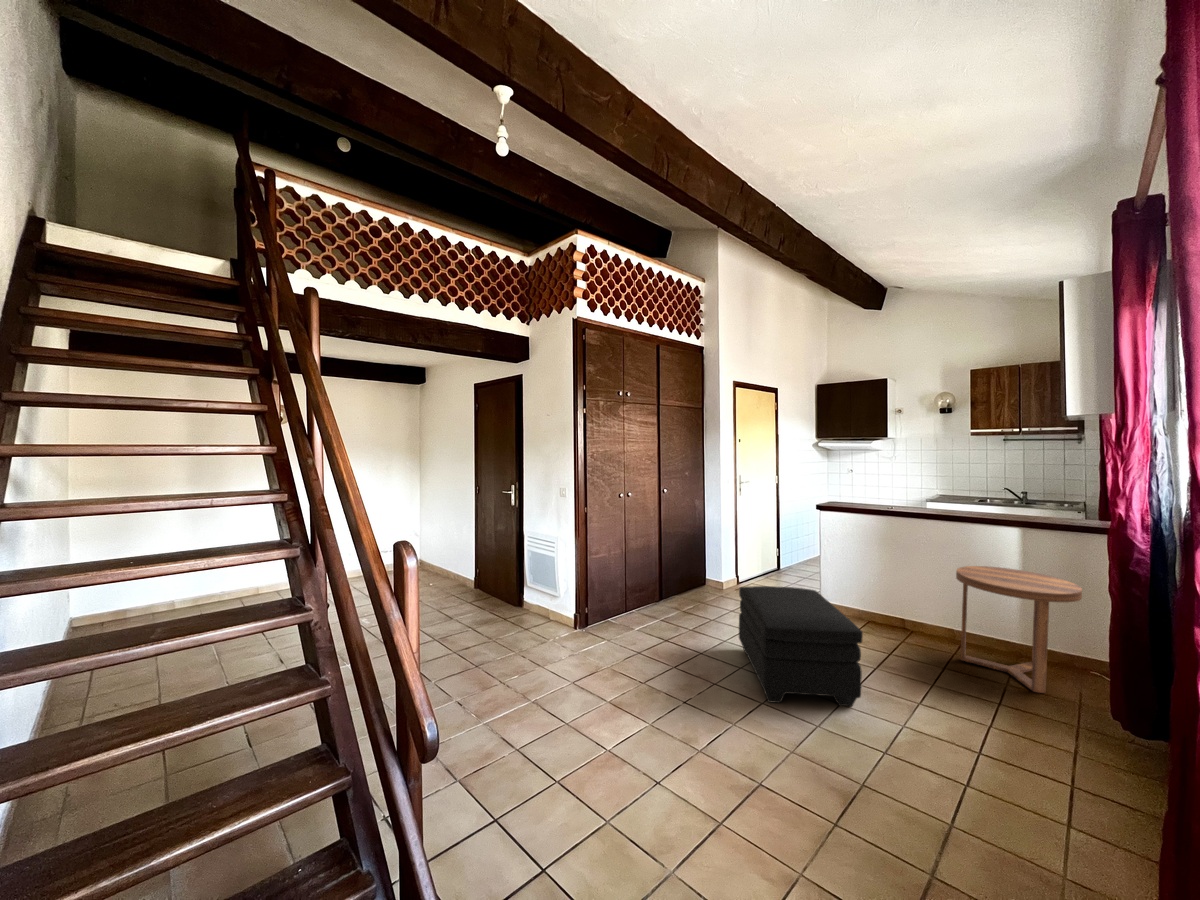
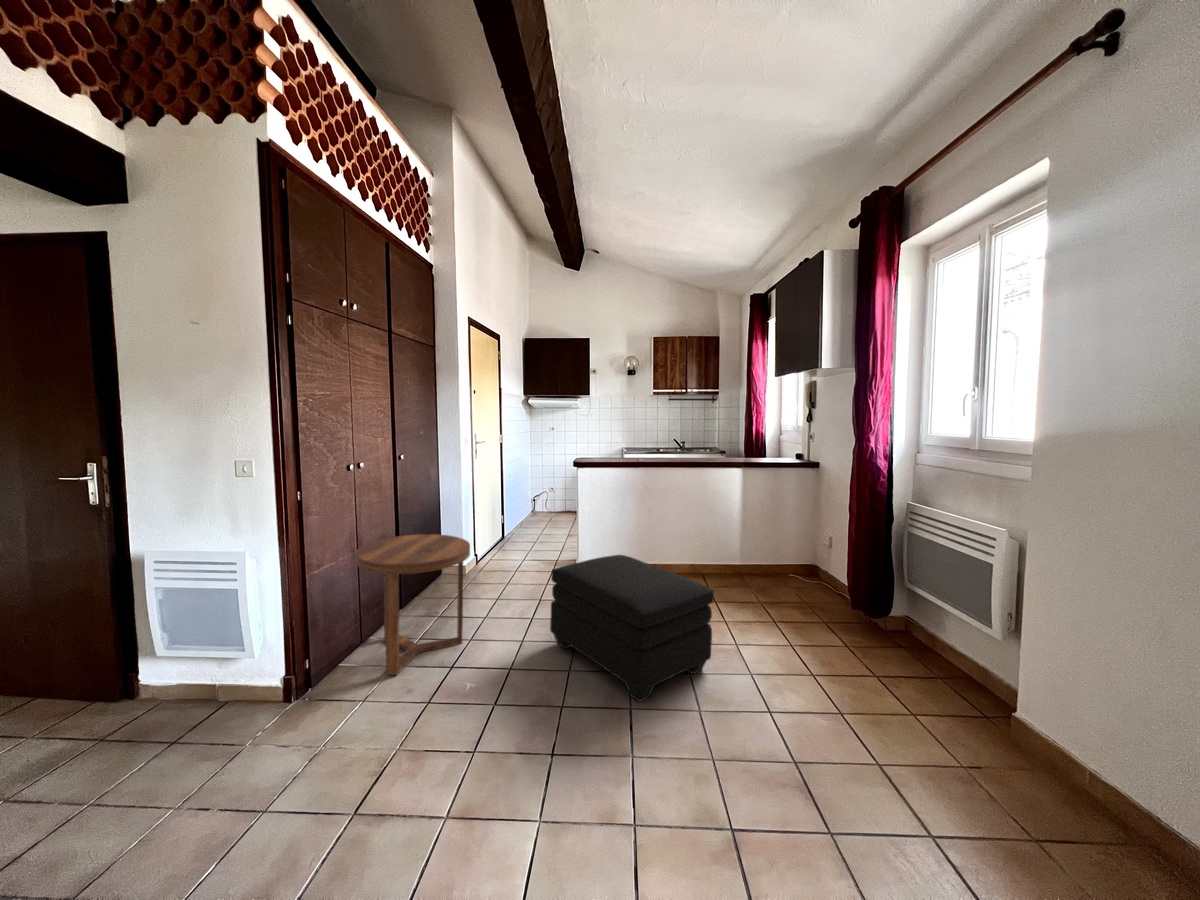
side table: present [956,566,1082,693] -> present [355,534,470,675]

